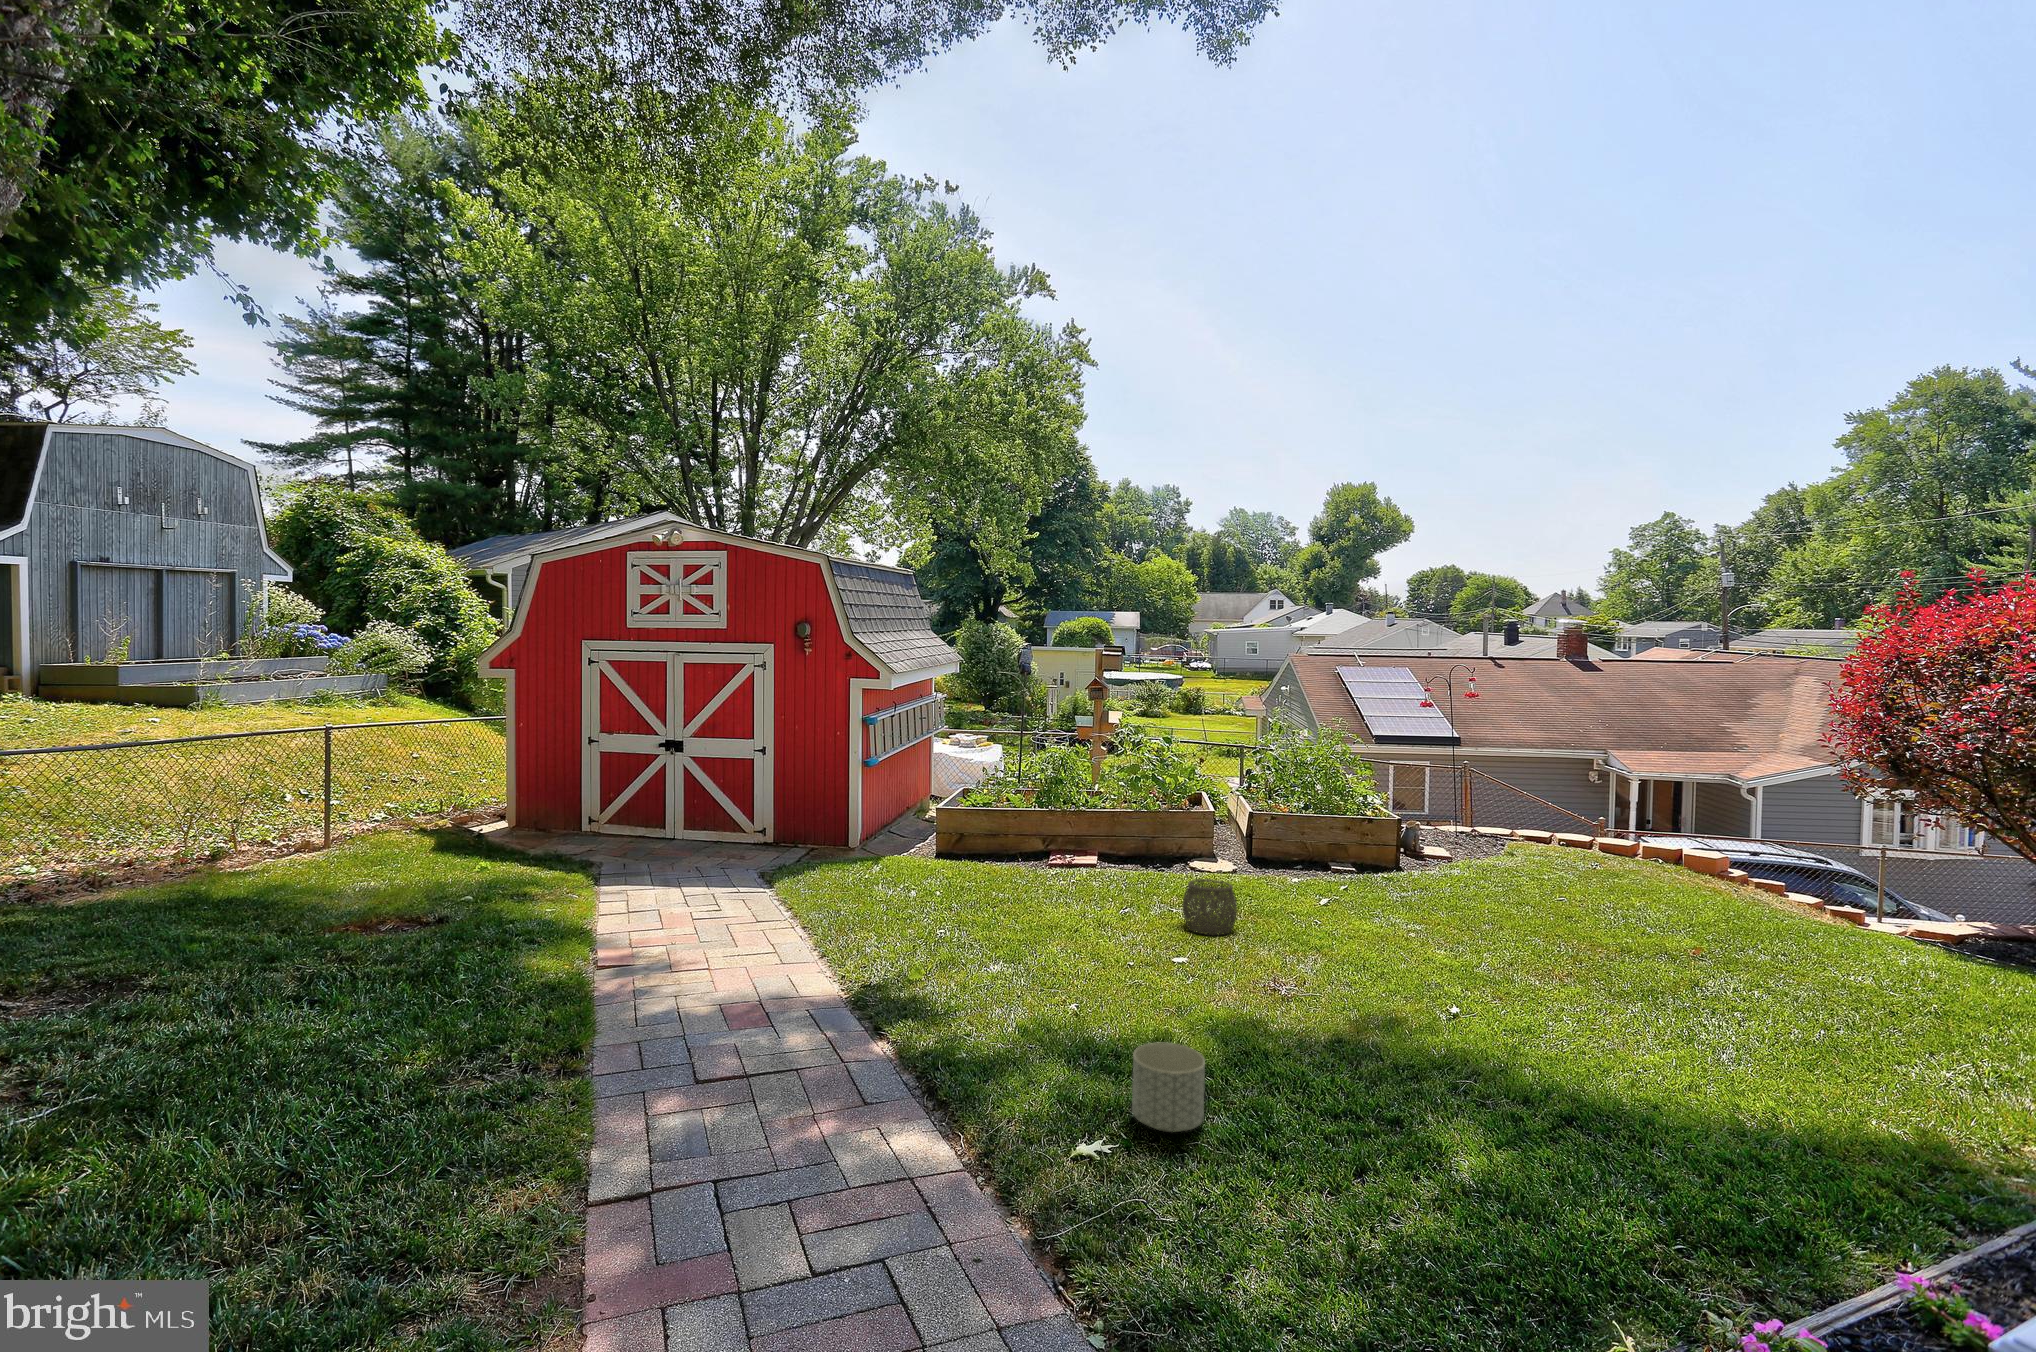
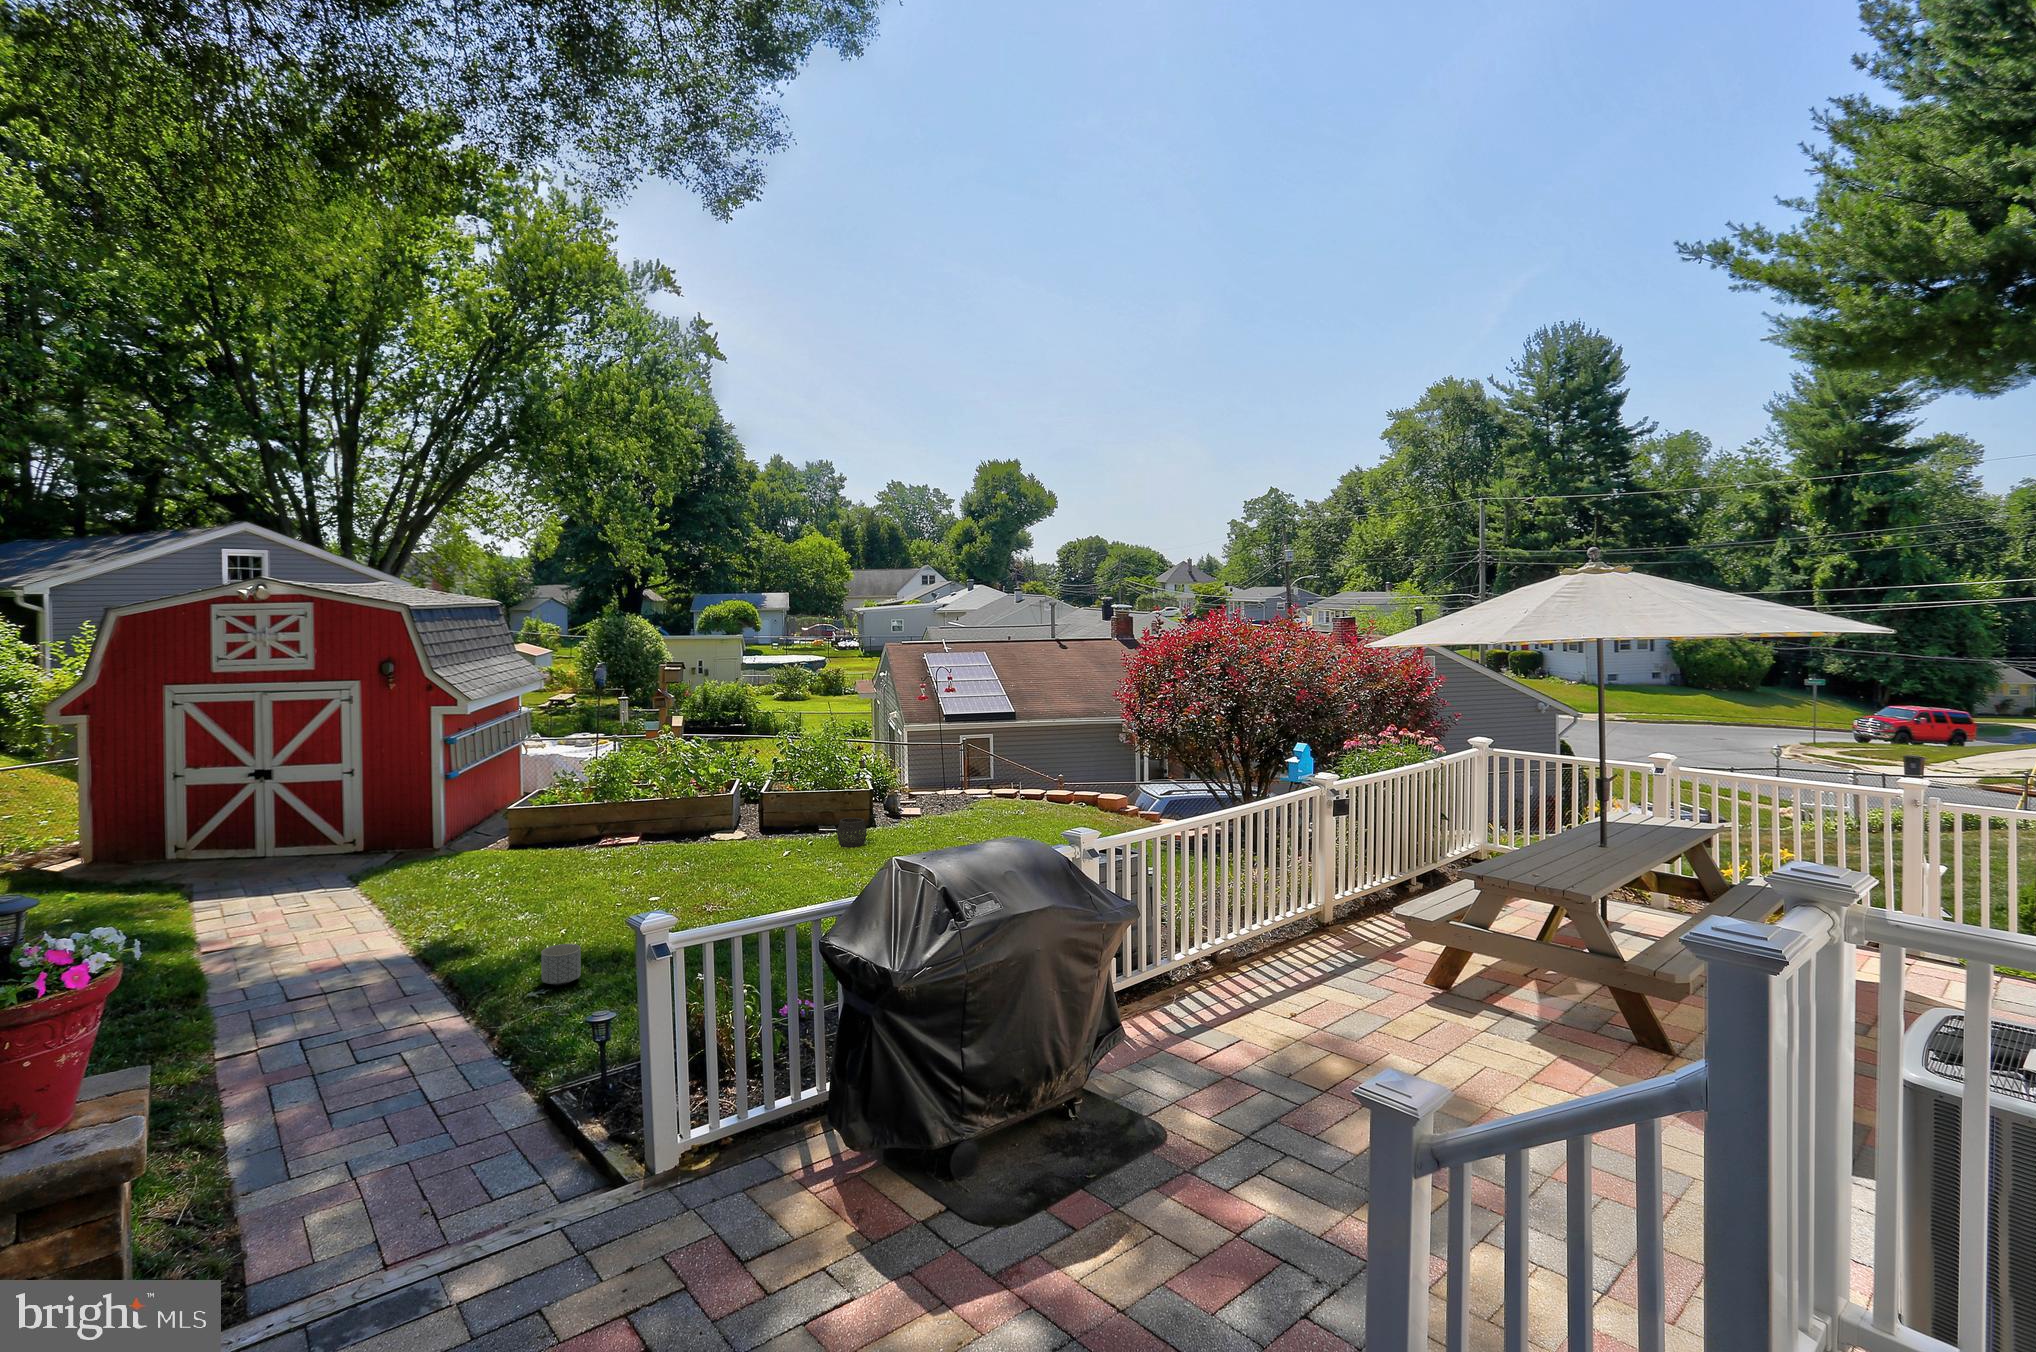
woven basket: present [1183,879,1237,935] -> present [837,818,867,847]

